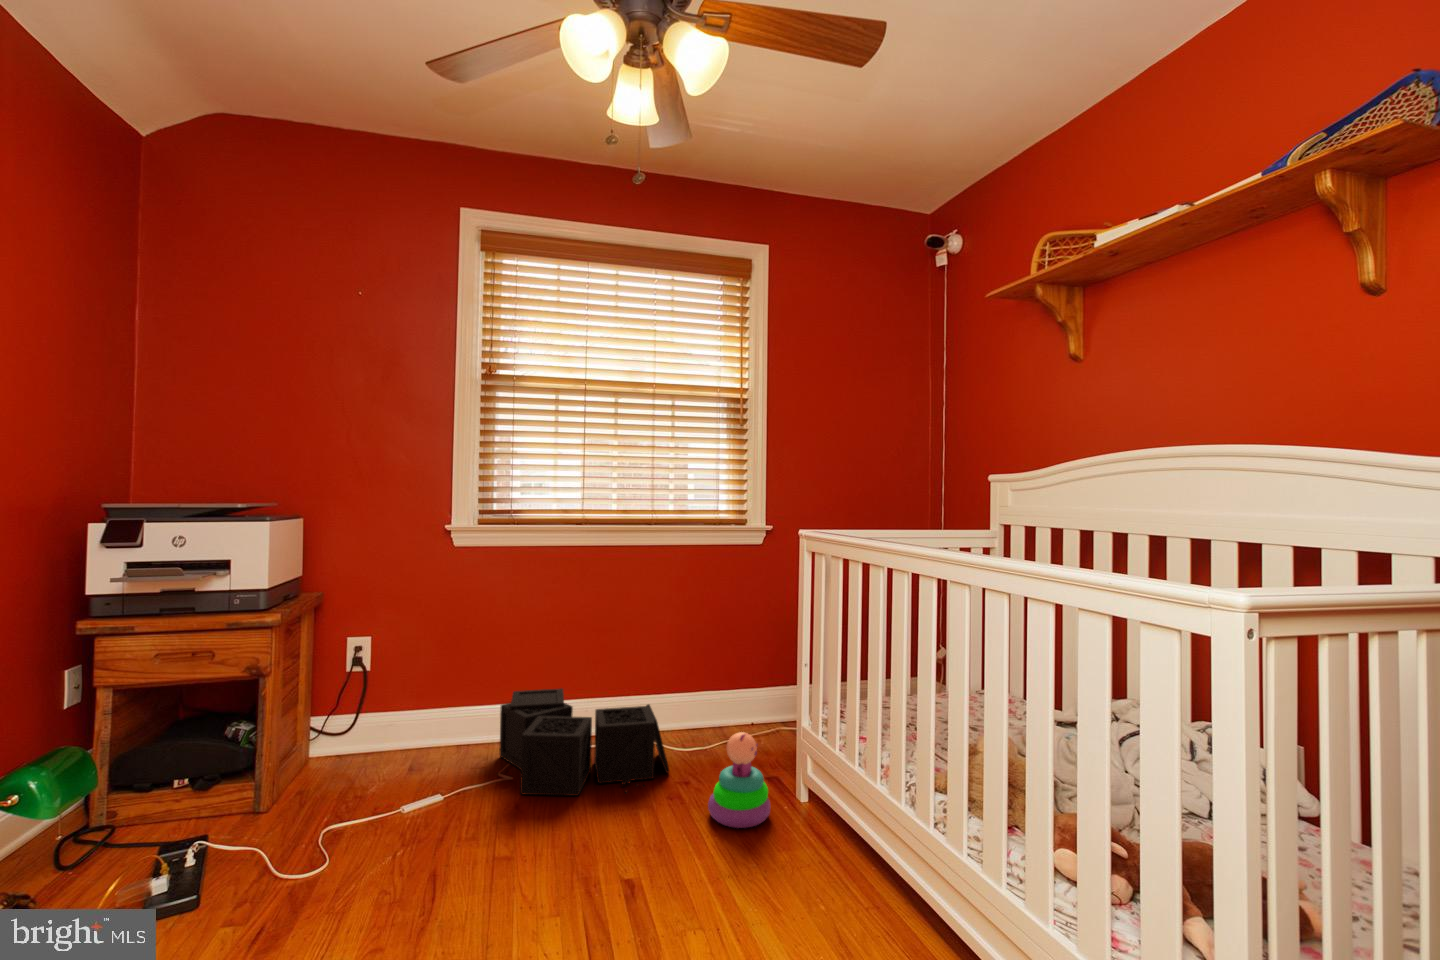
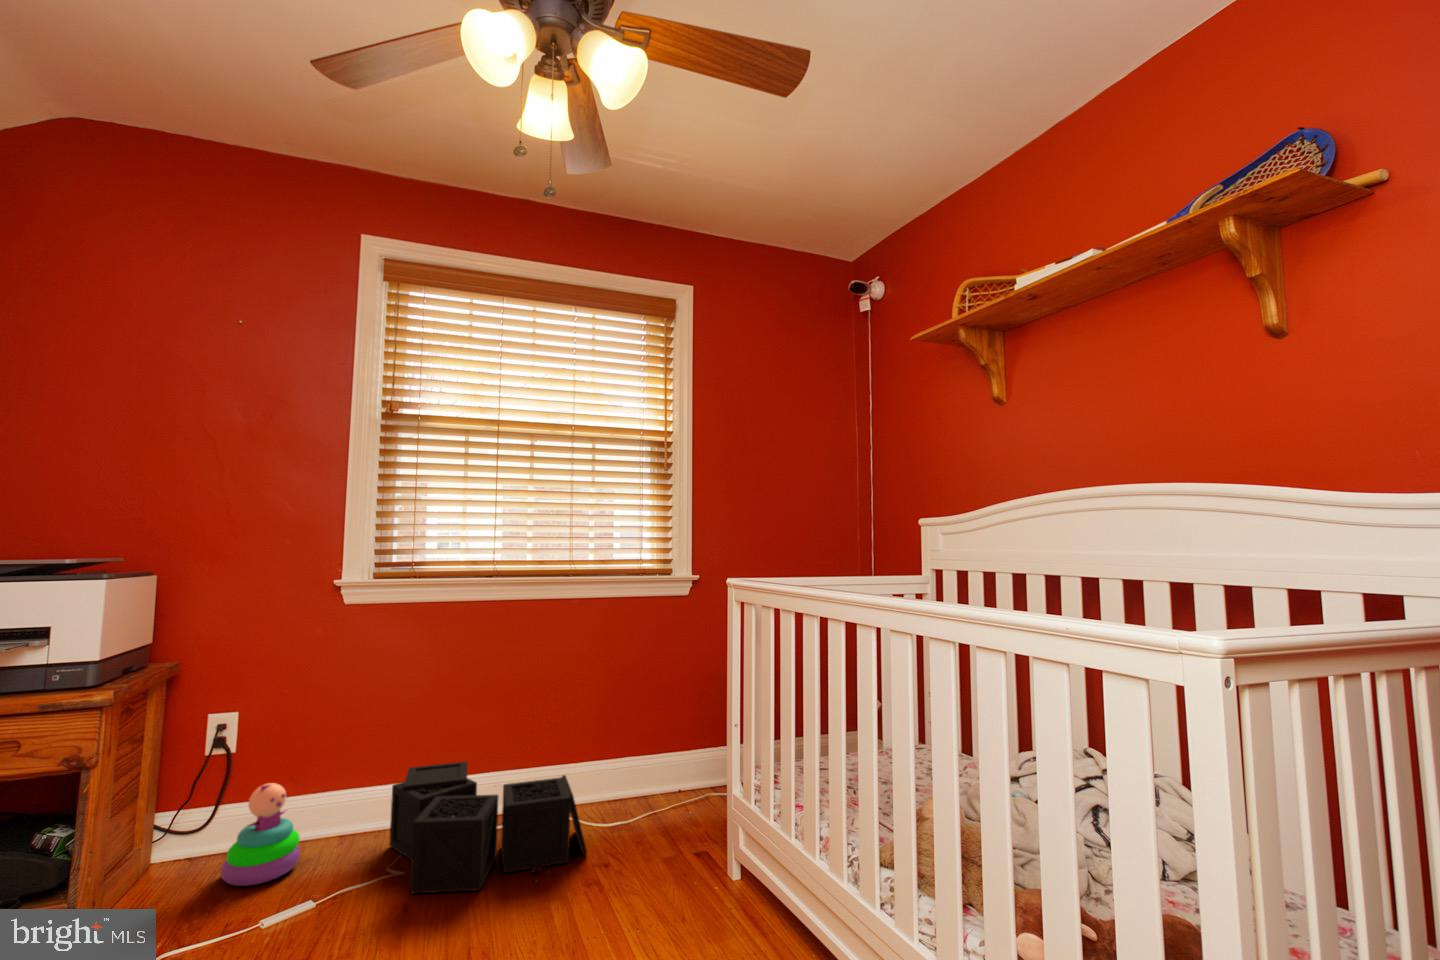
stacking toy: present [708,732,770,828] -> present [221,783,300,886]

